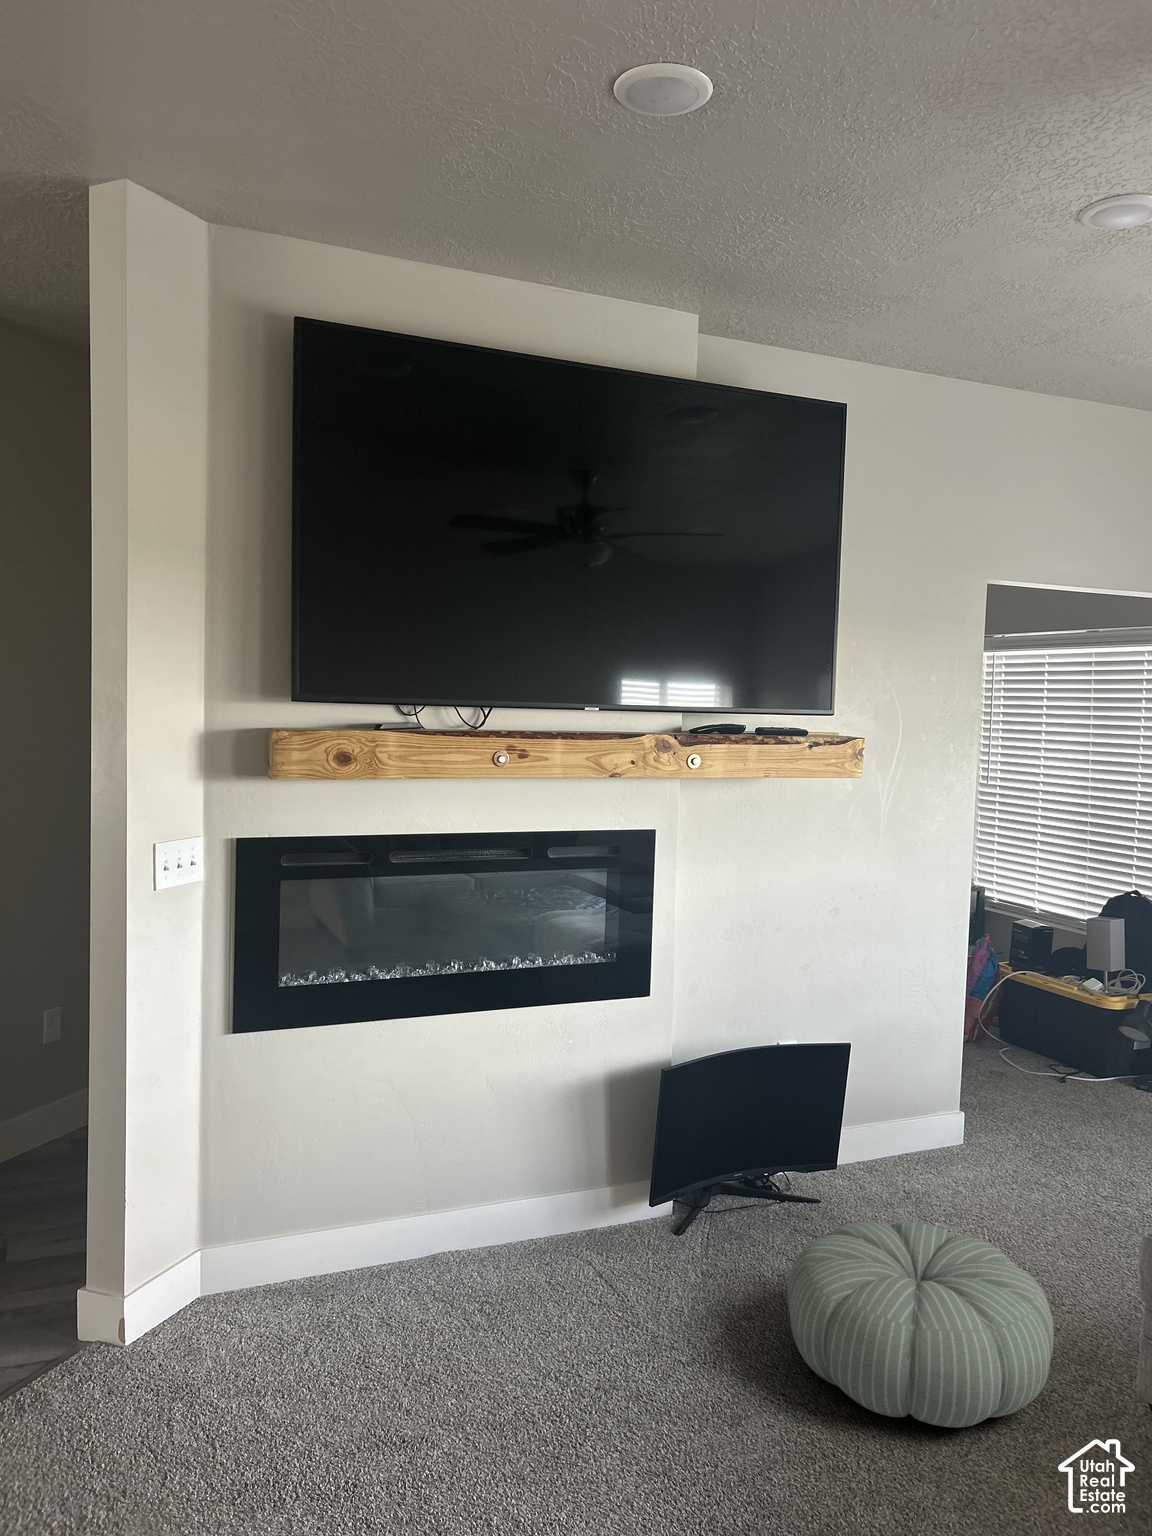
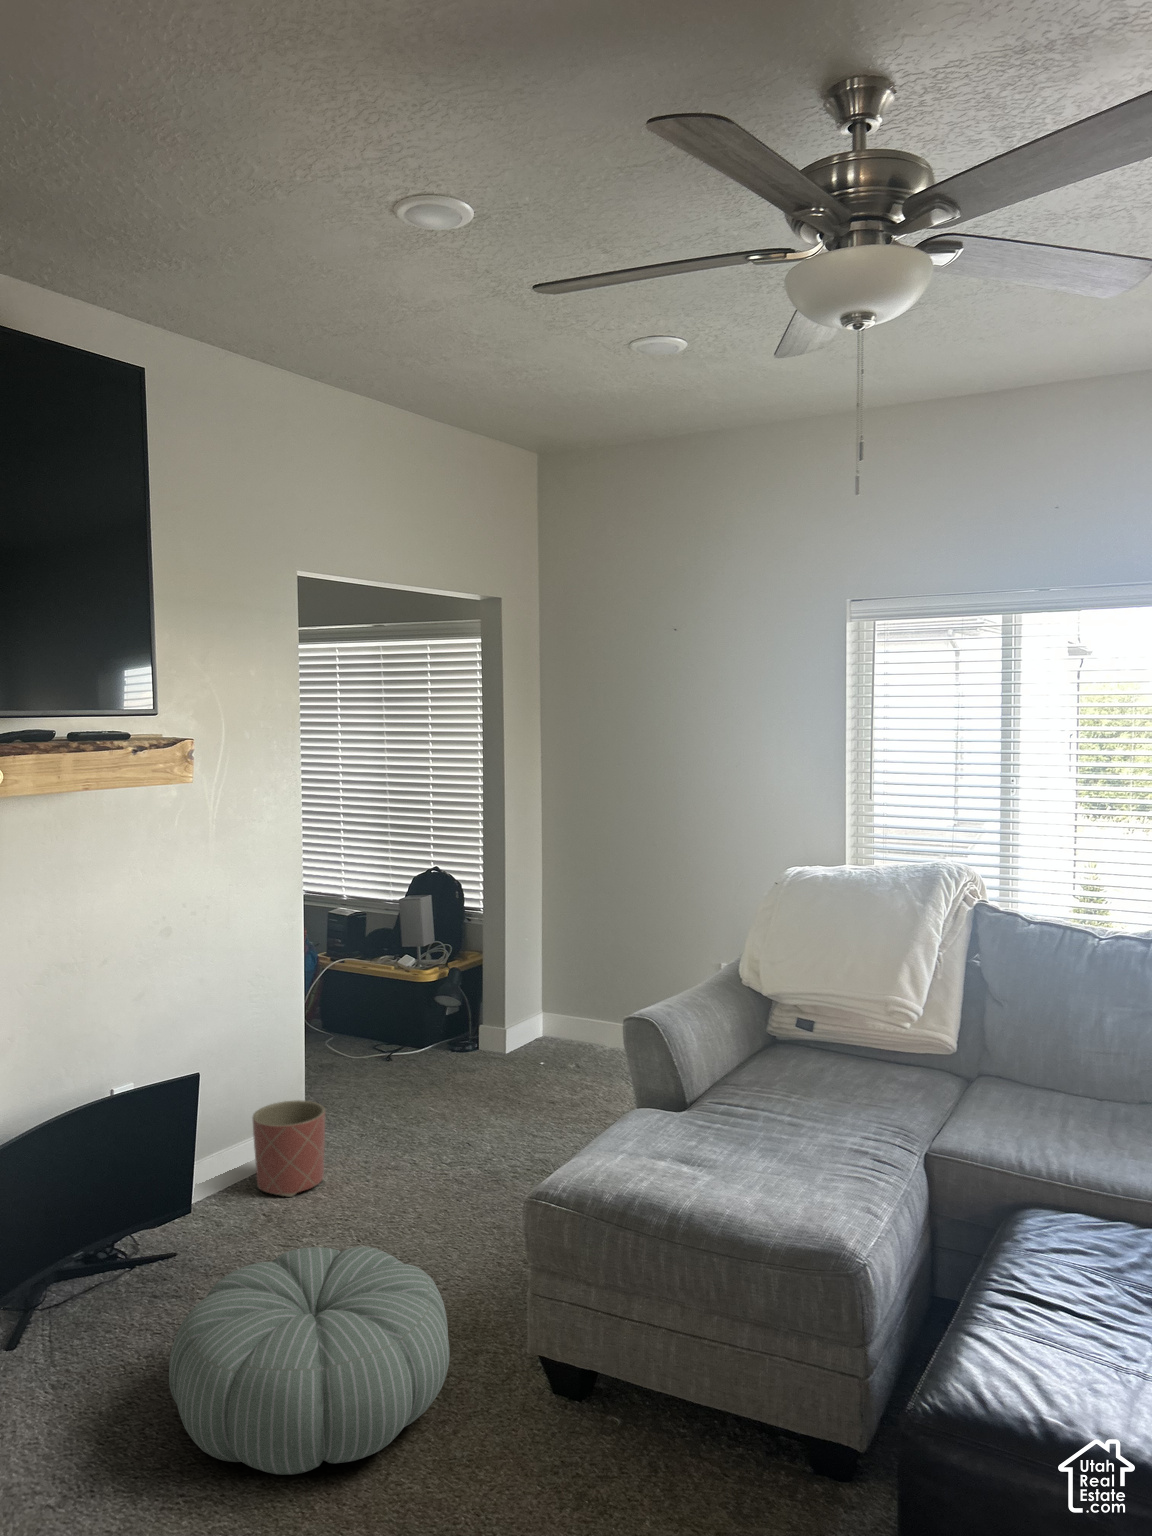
planter: none [902,1092,973,1184] -> present [253,1100,325,1197]

